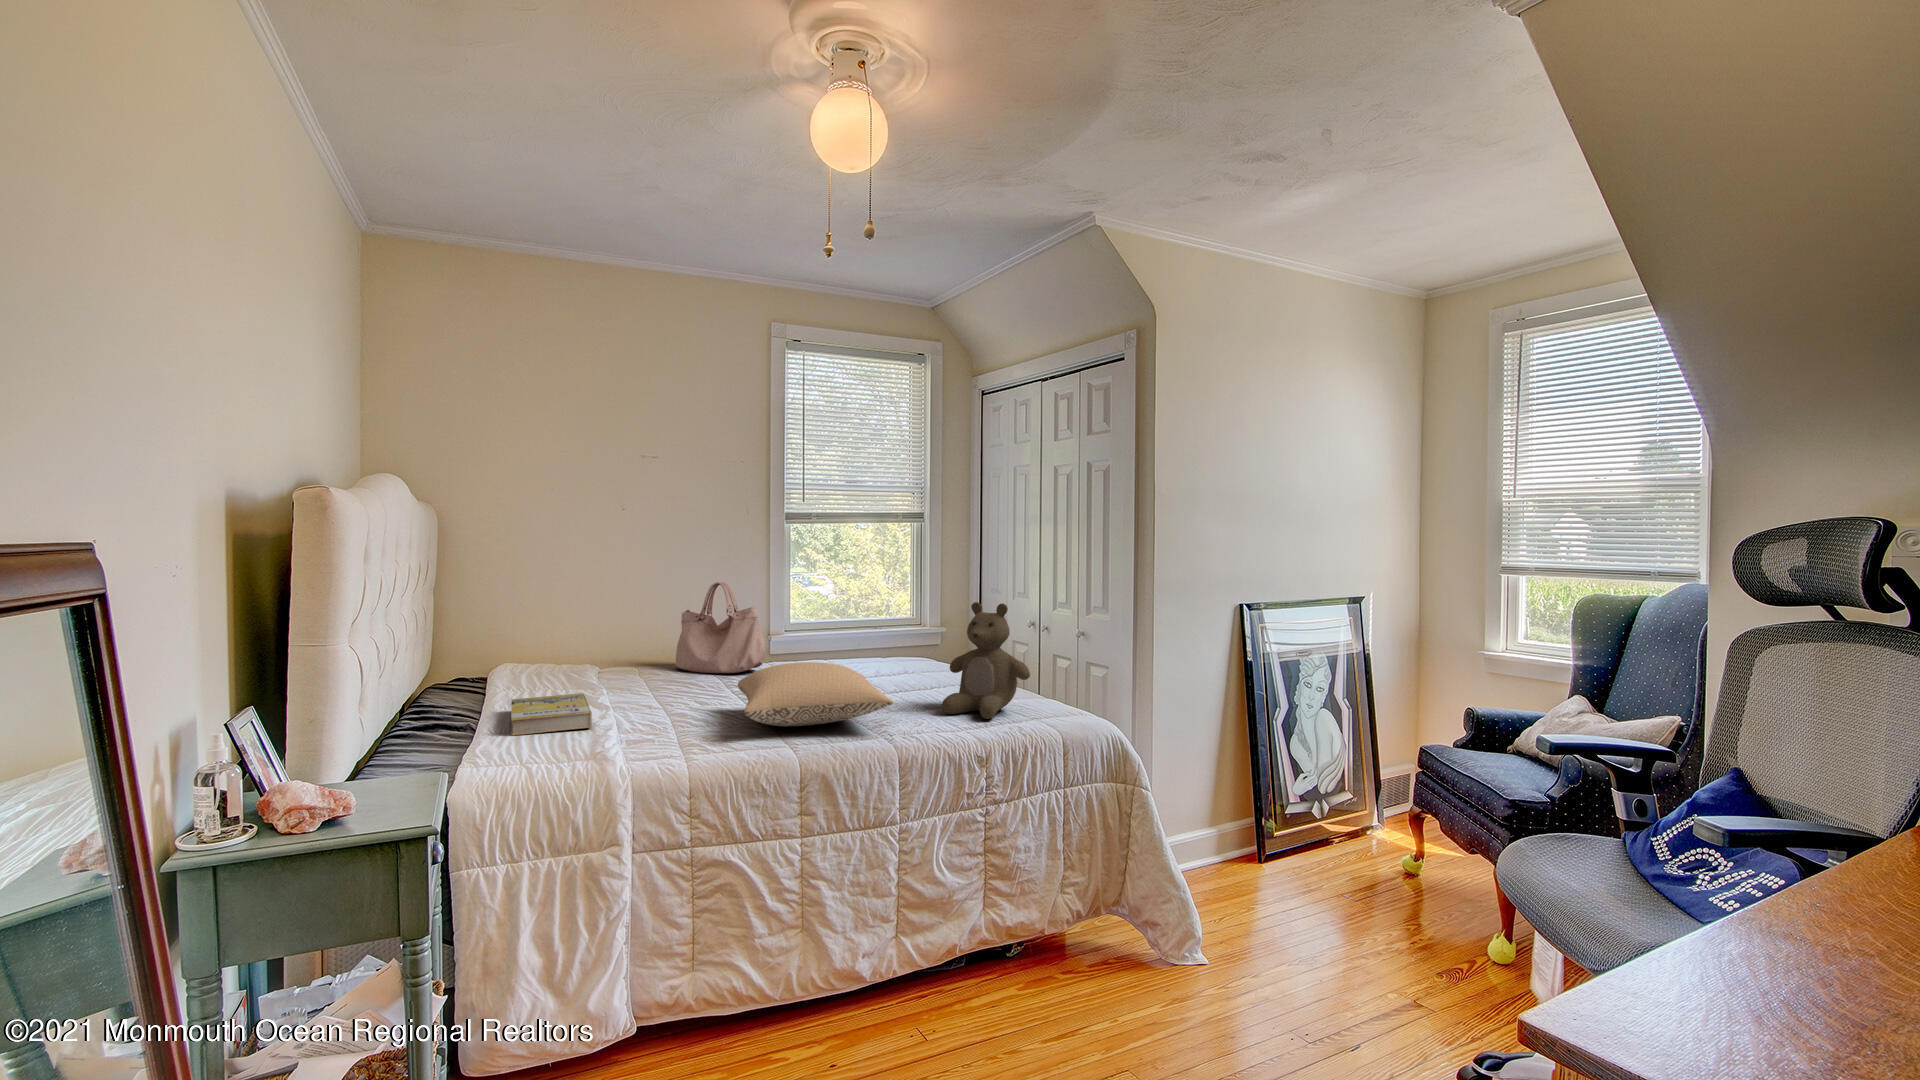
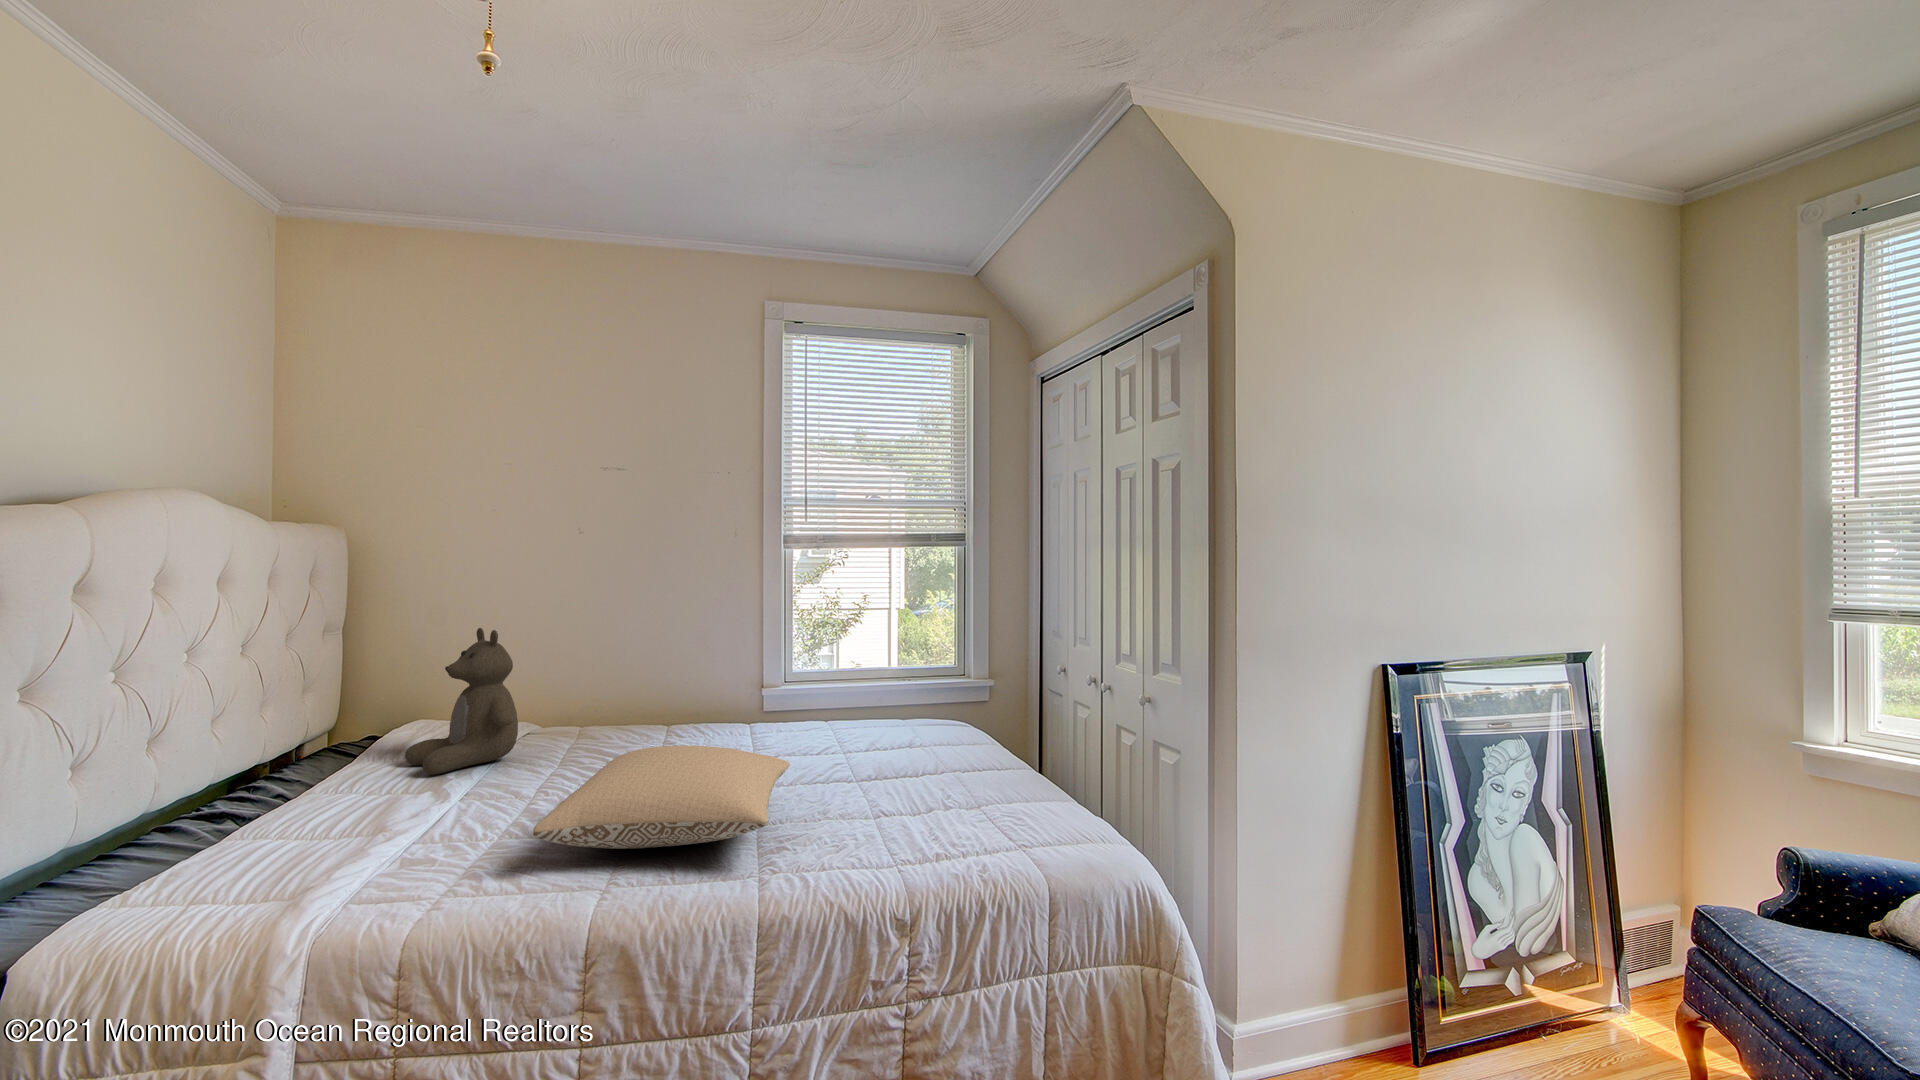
handbag: present [675,582,765,673] -> none [619,621,722,738]
teddy bear: present [942,602,1030,719] -> present [405,628,518,774]
book: present [511,693,592,735] -> none [246,773,419,844]

